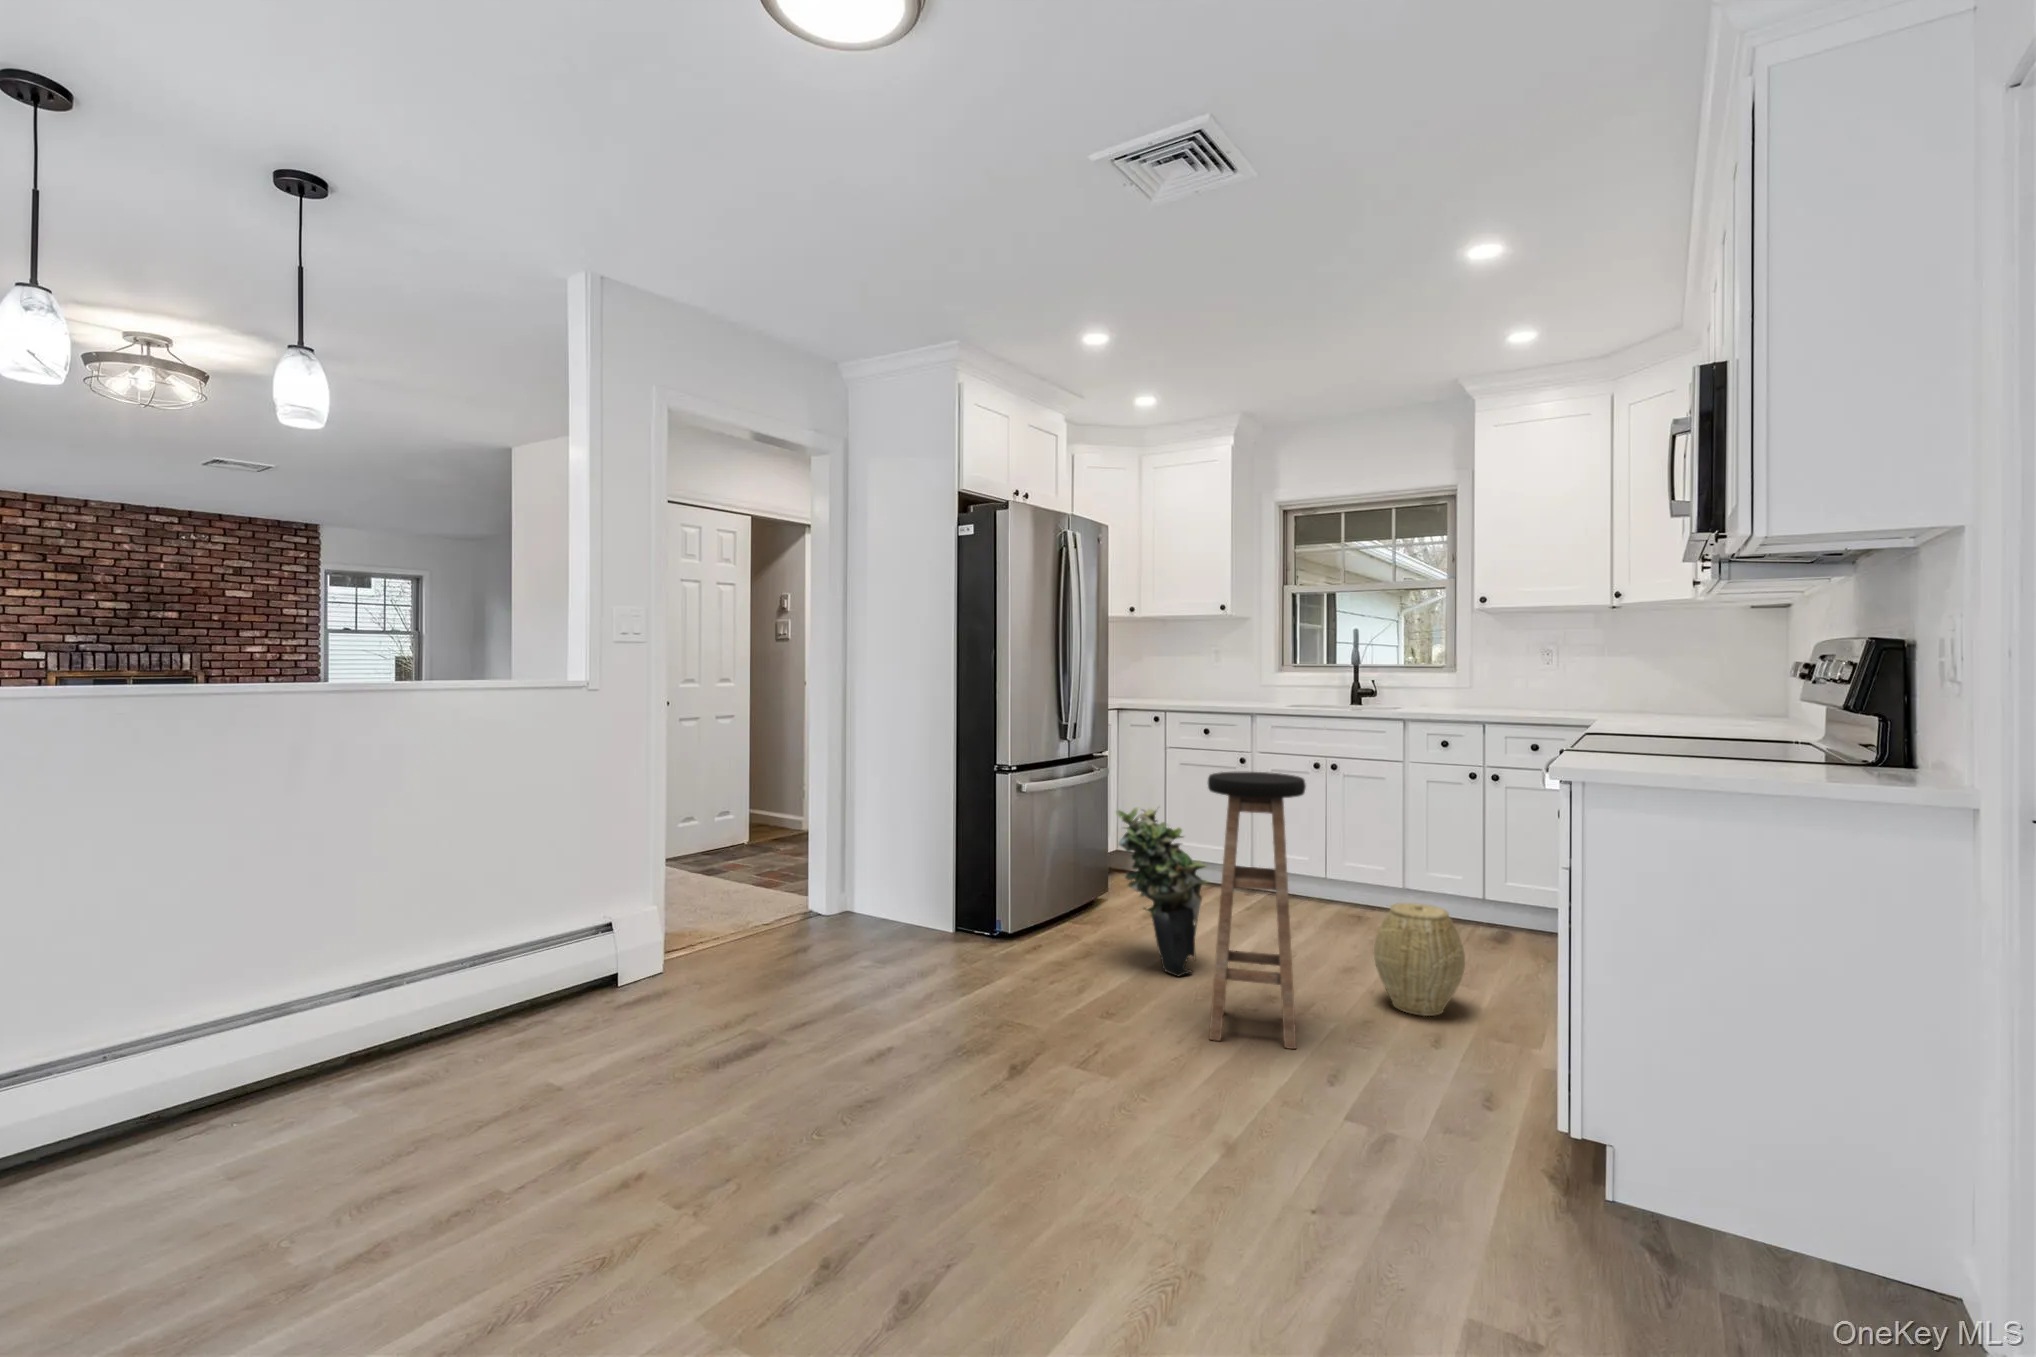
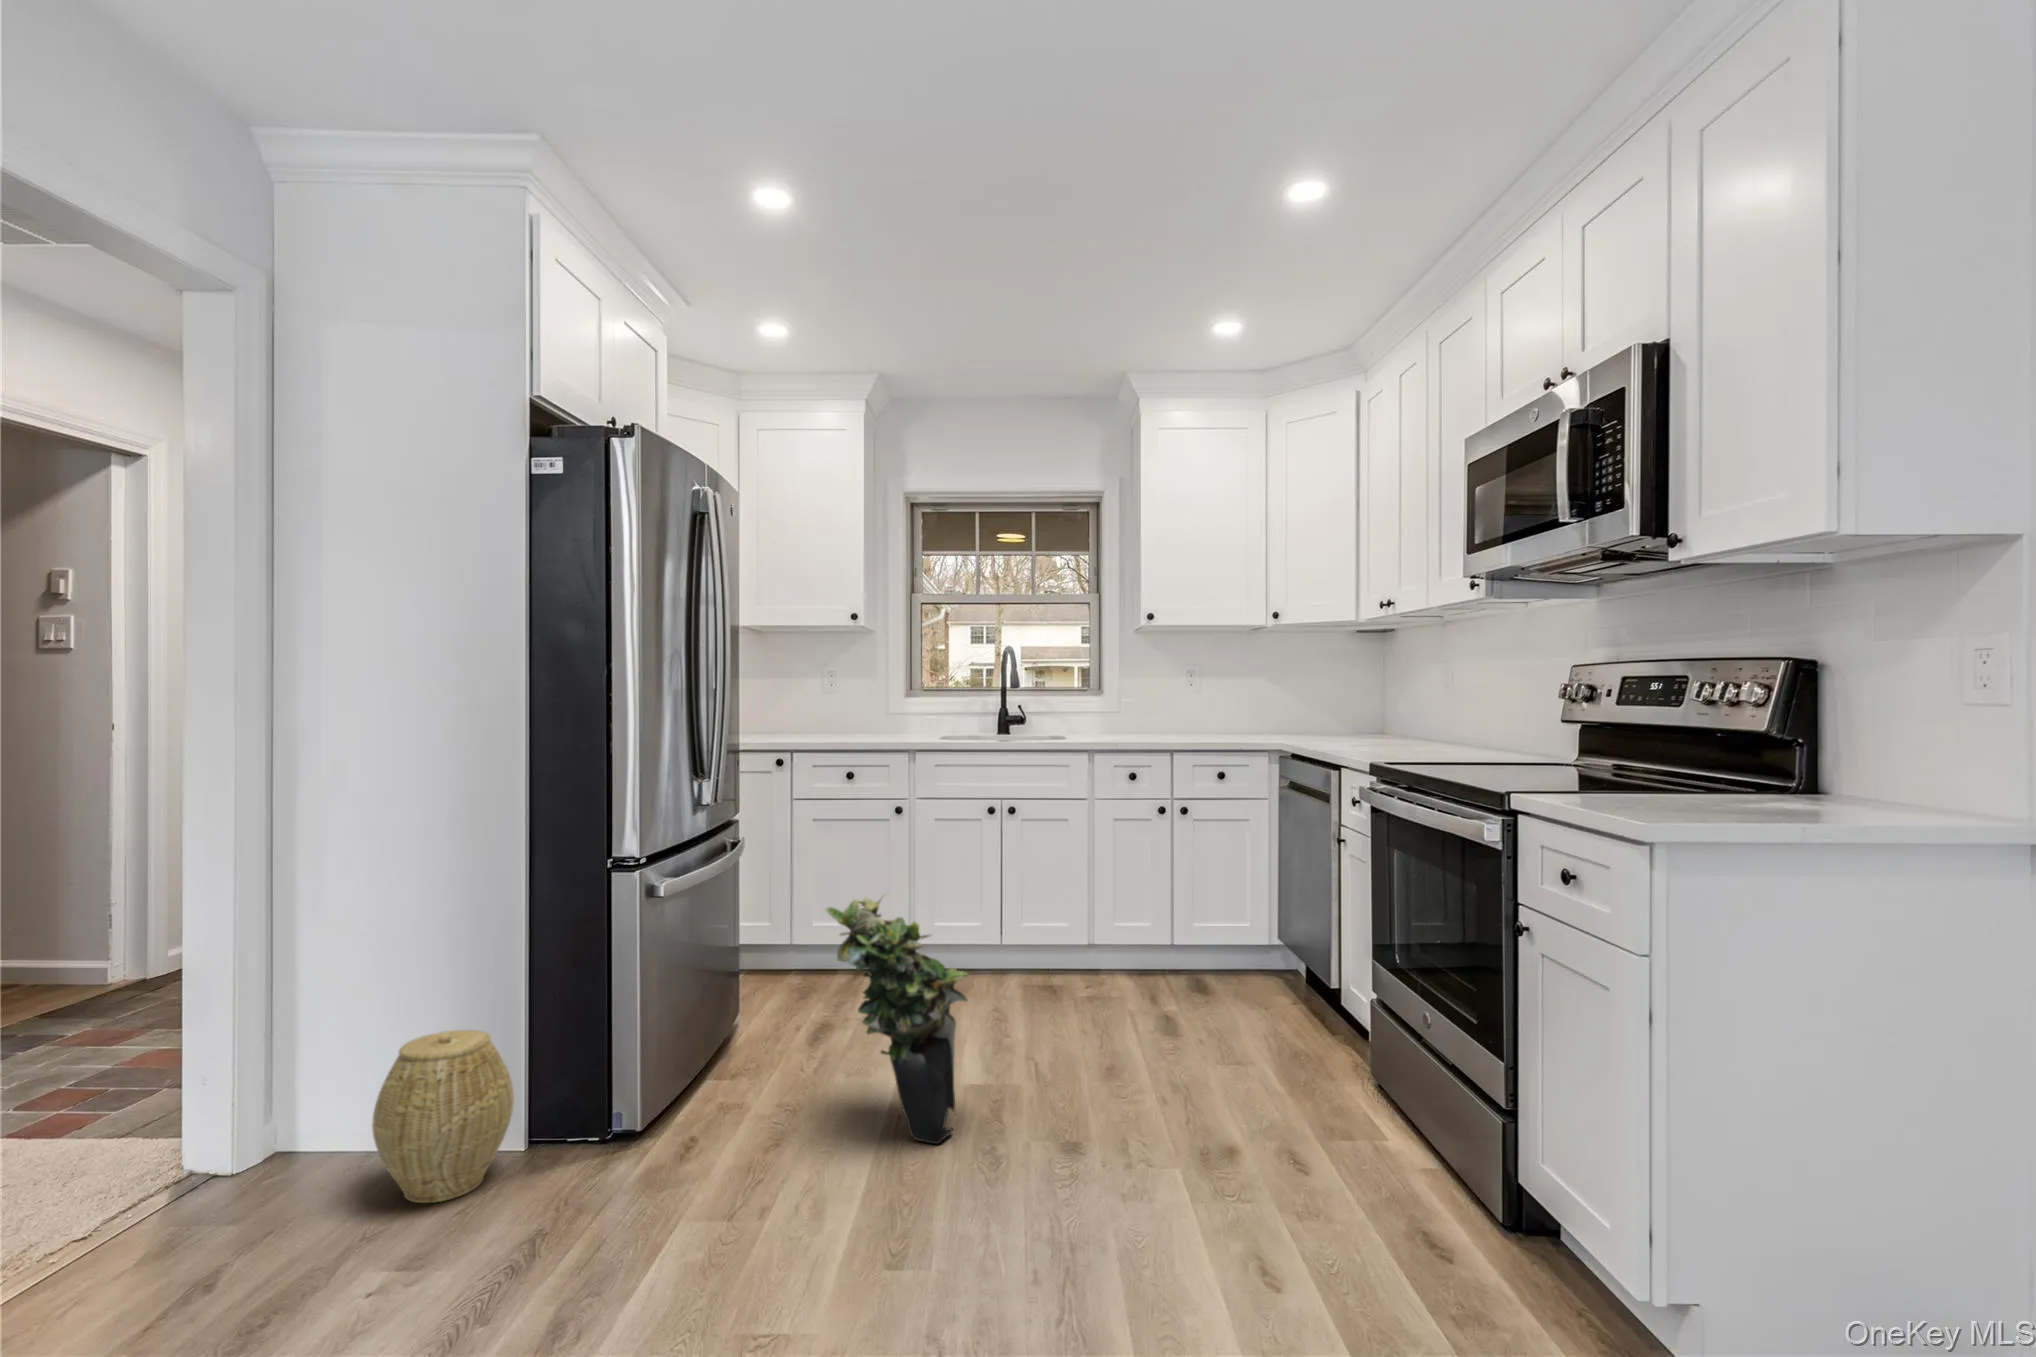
bar stool: present [1208,772,1306,1049] -> none [1031,837,1184,1253]
woven basket: present [1374,903,1465,1016] -> present [372,1030,514,1203]

